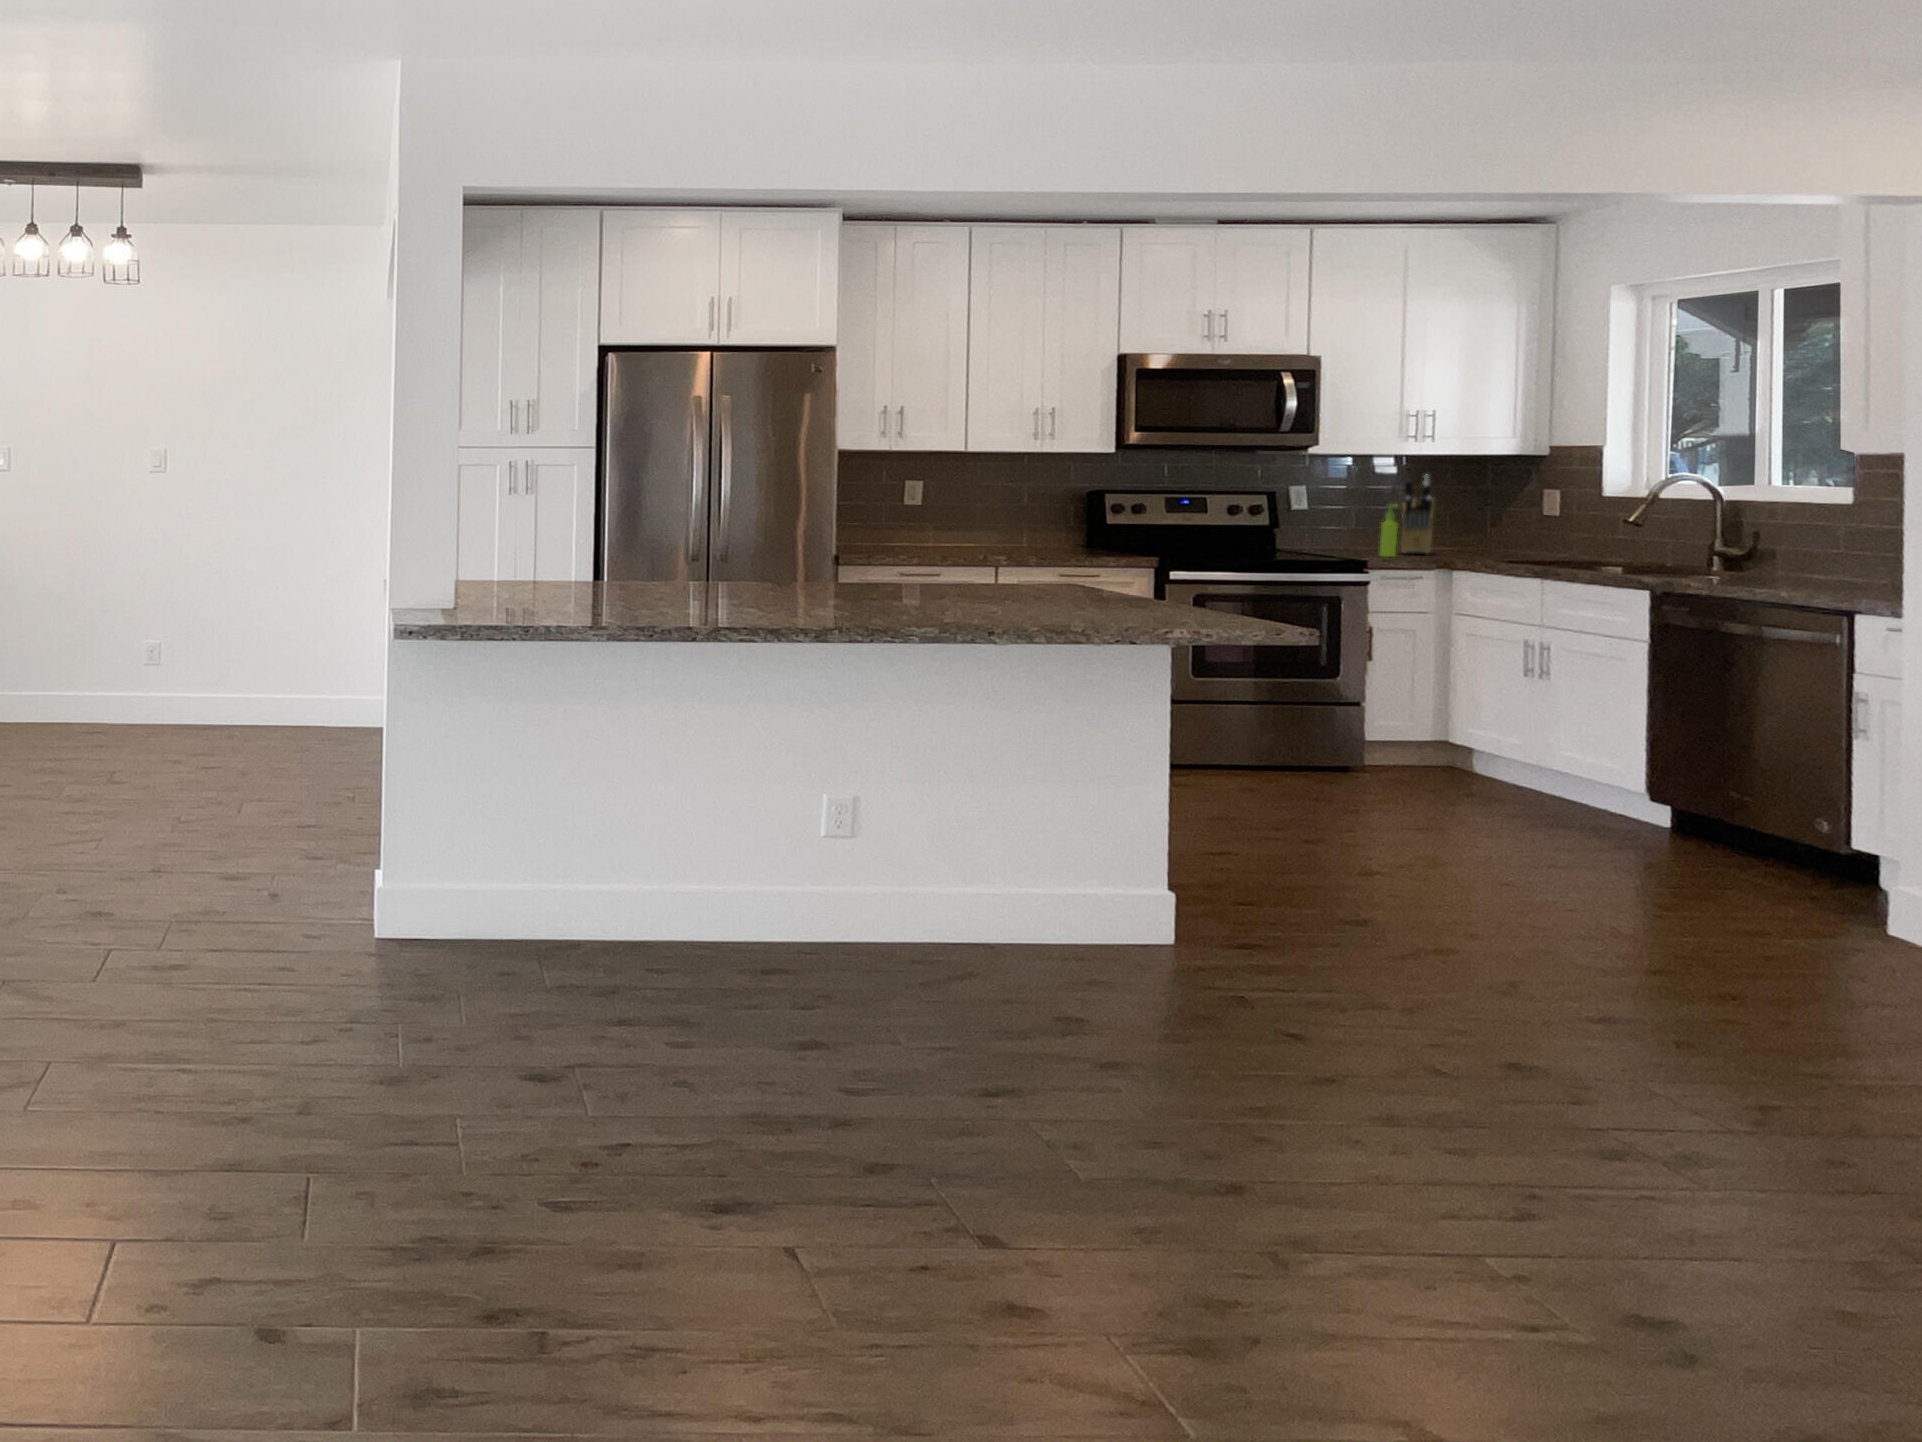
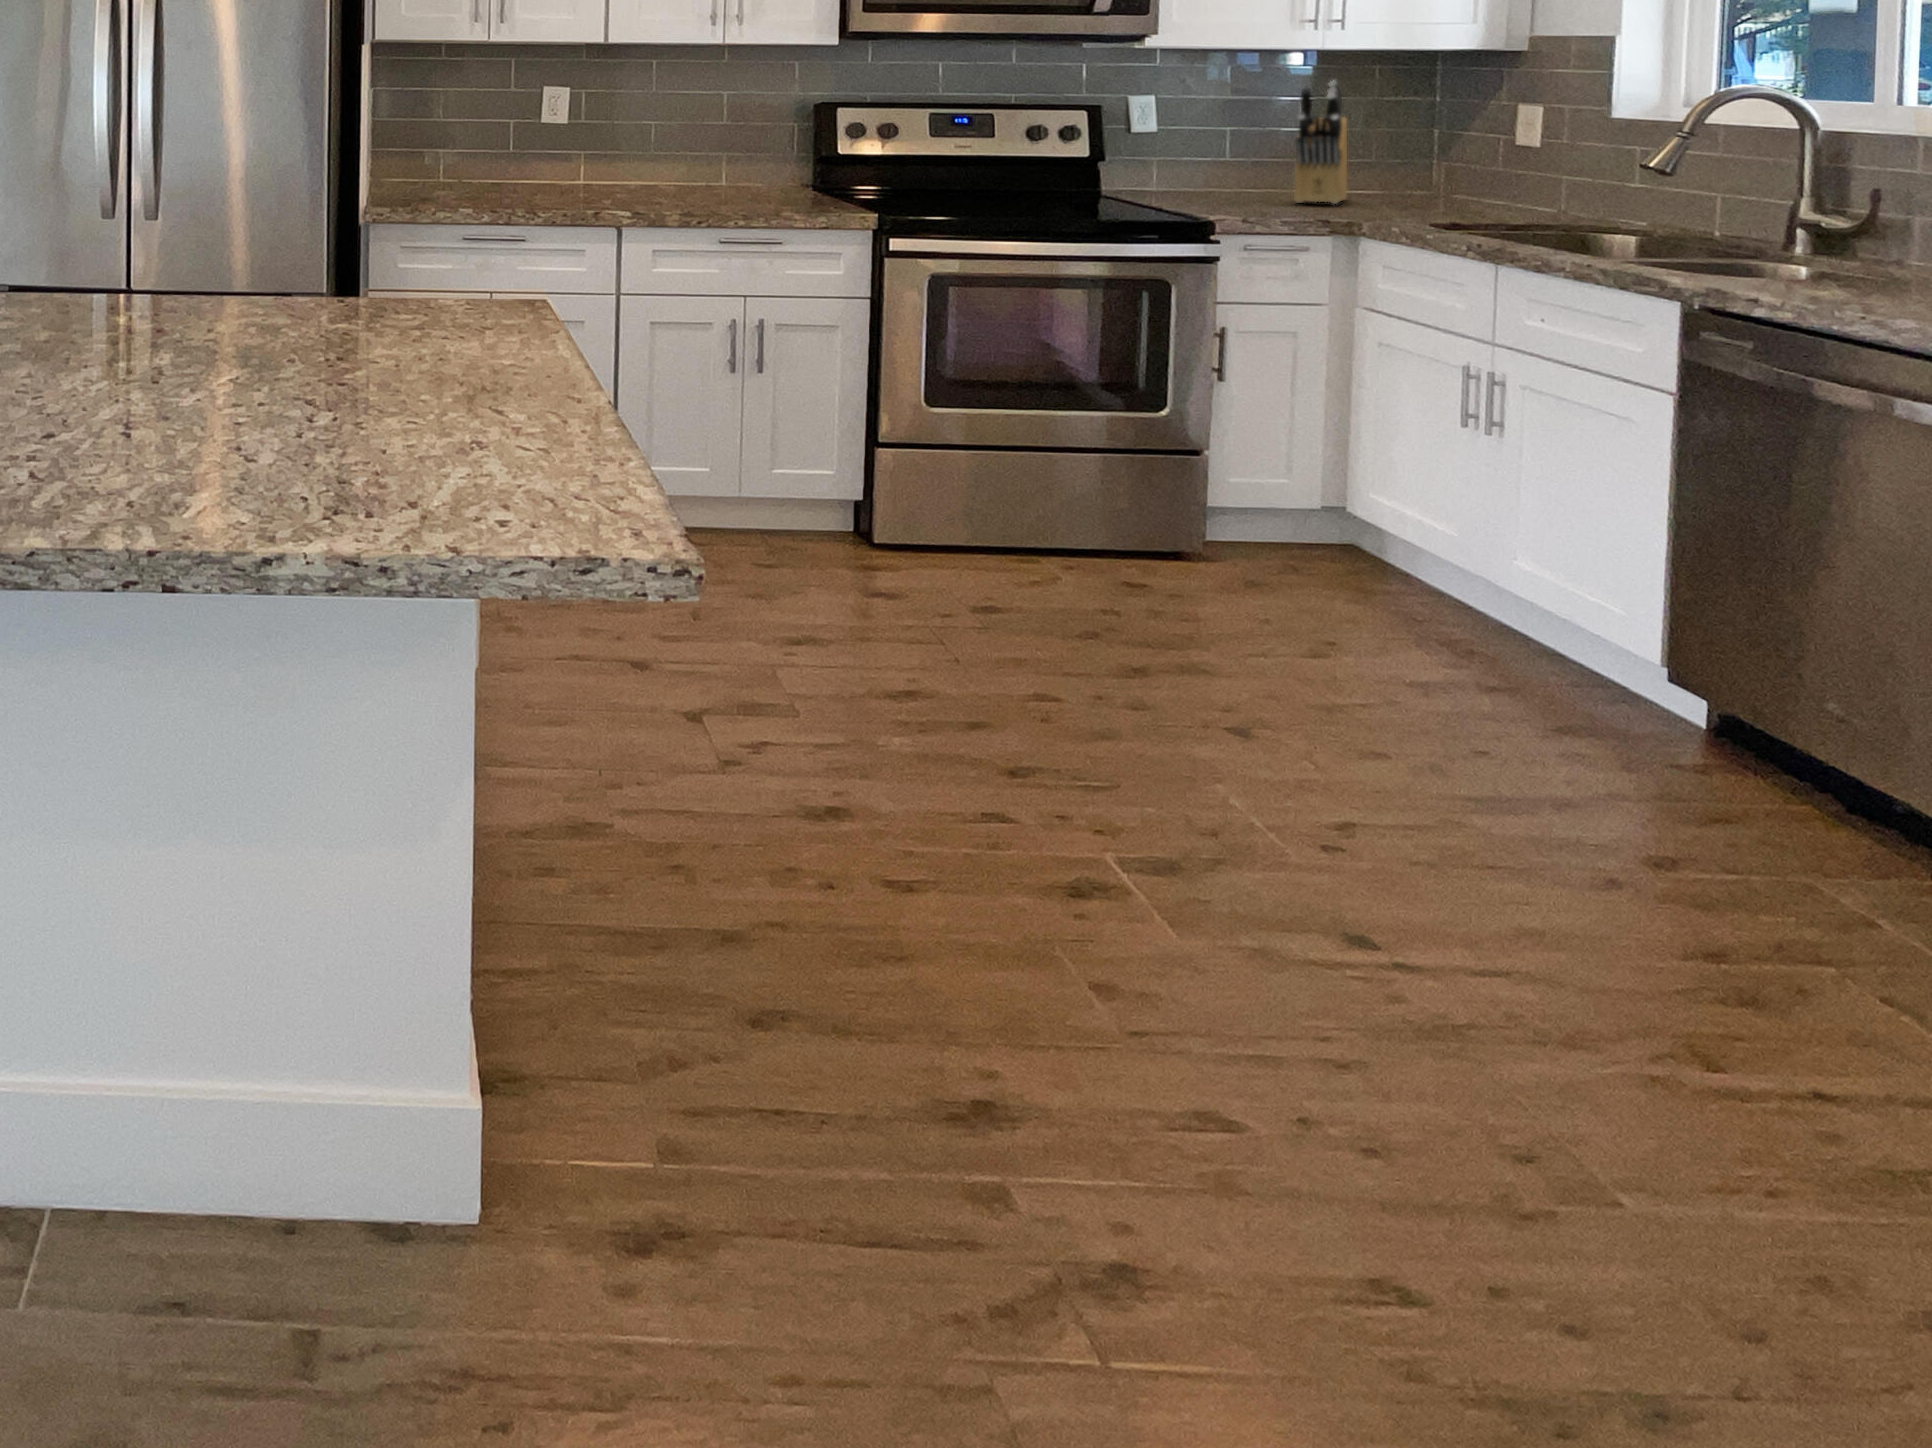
soap dispenser: present [1380,504,1398,557] -> none [1252,128,1281,211]

